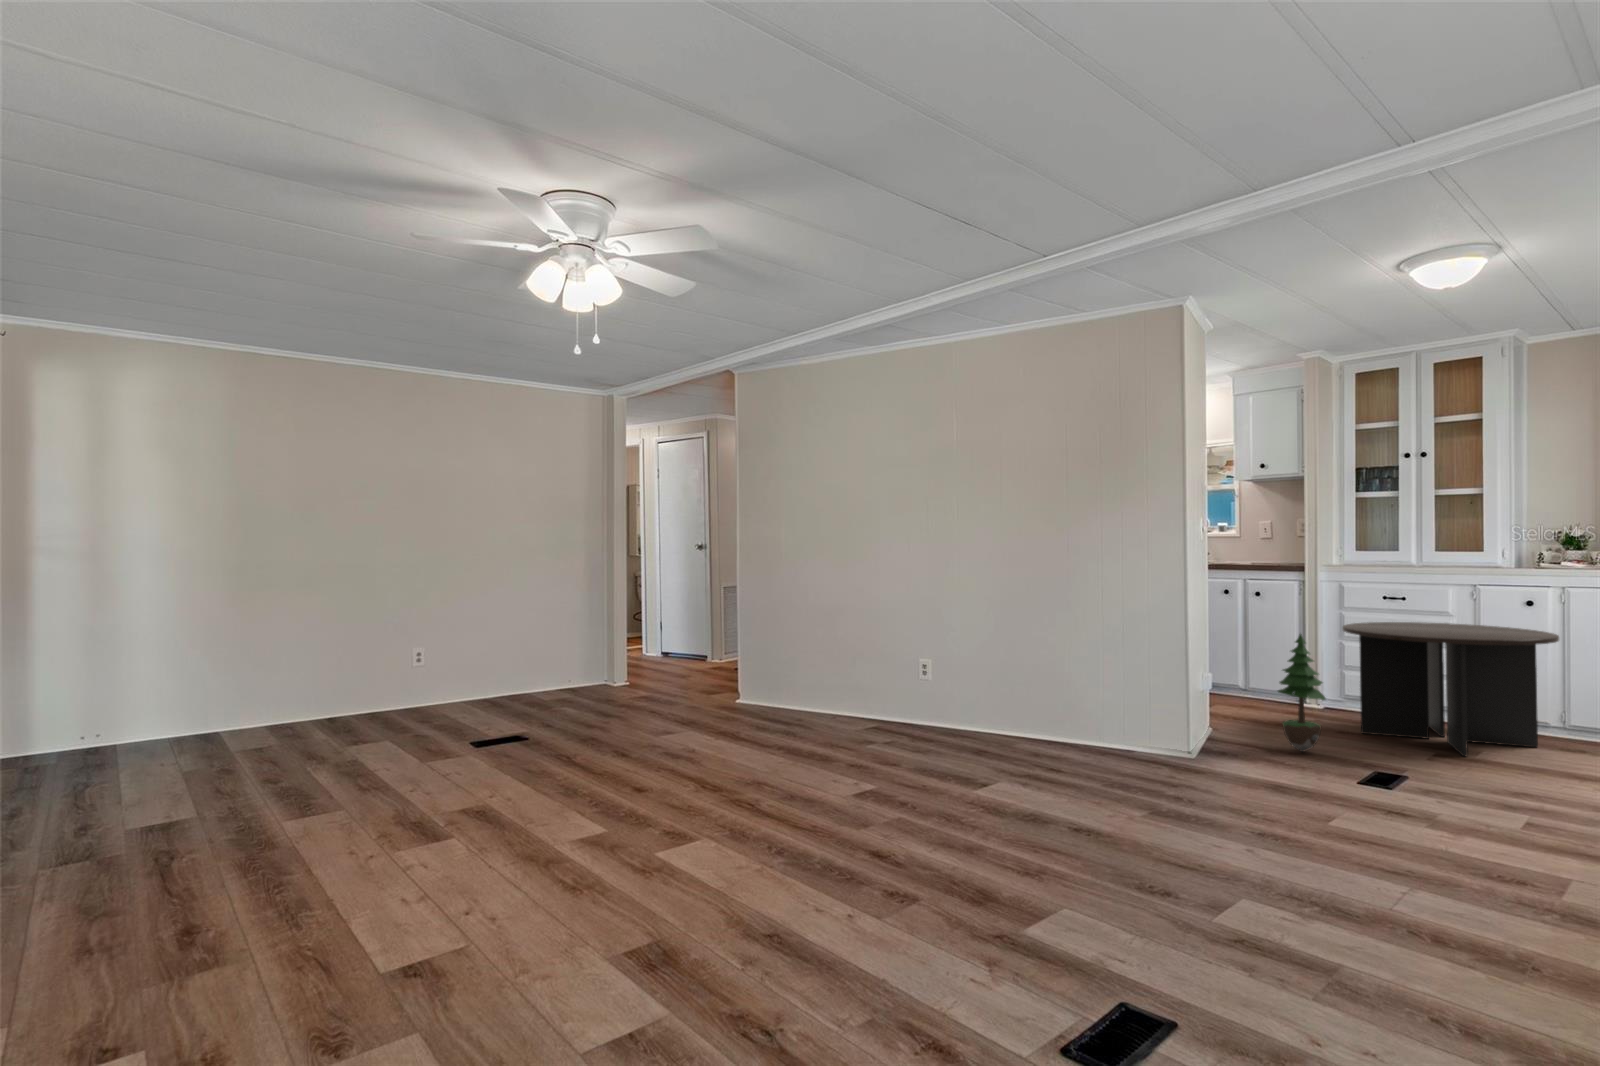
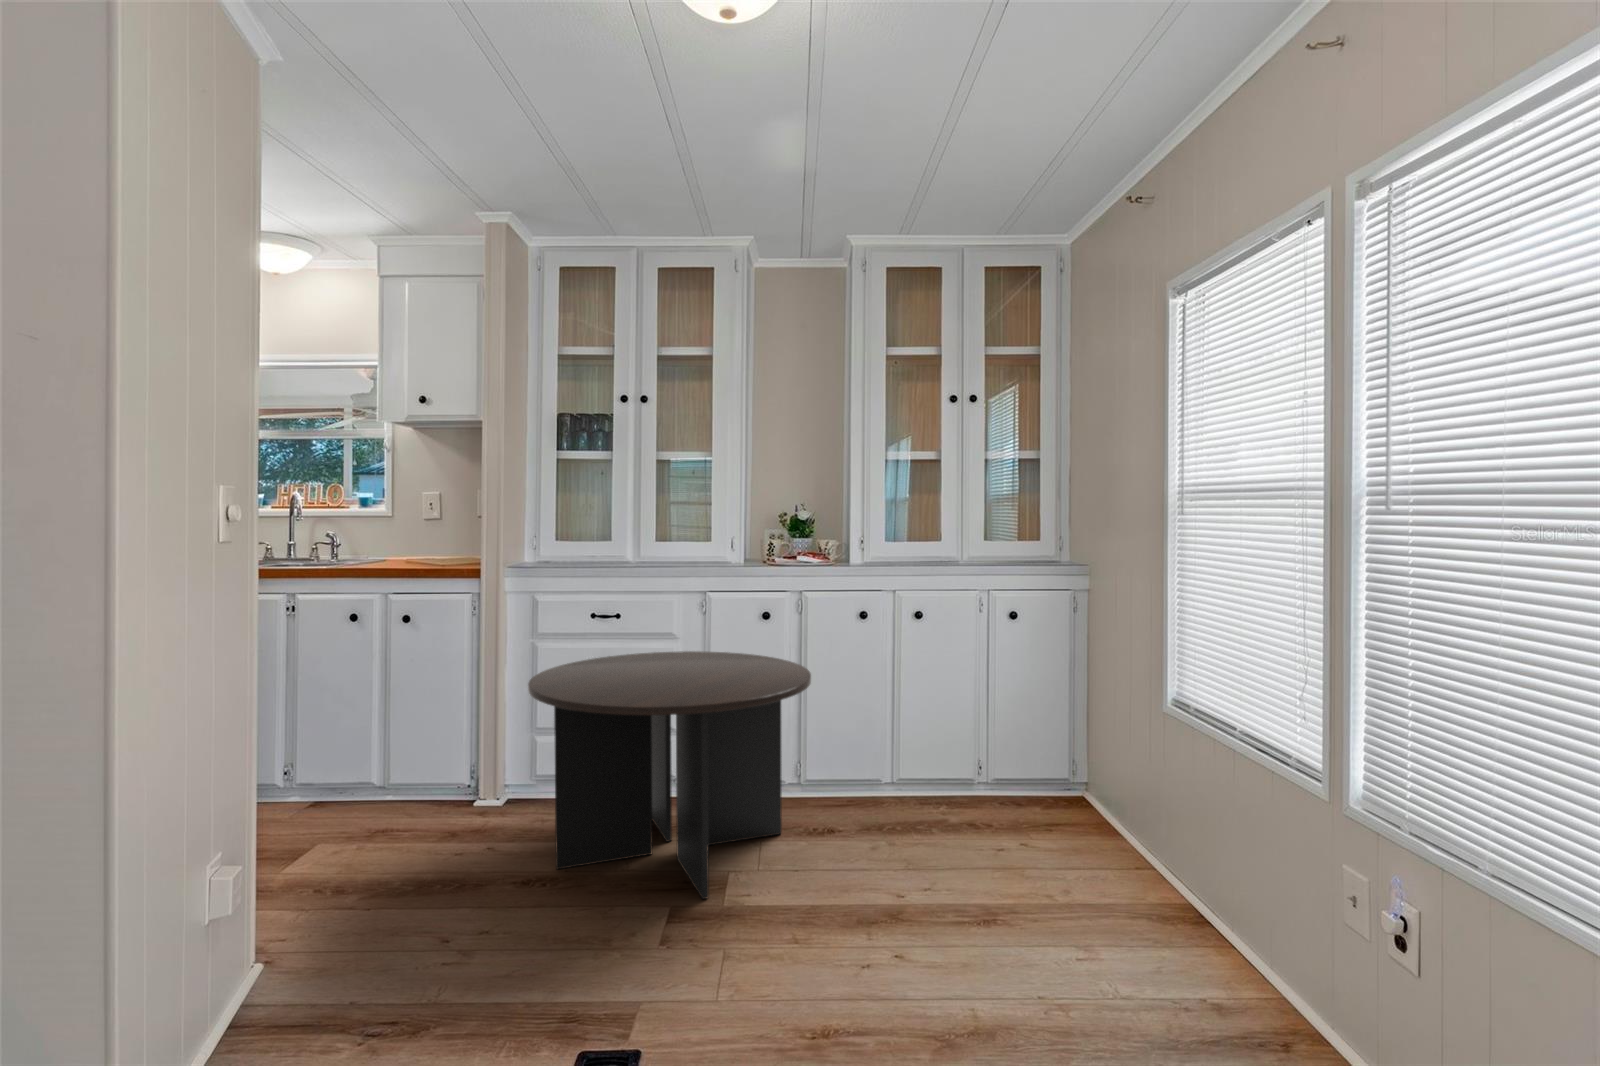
potted tree: present [1278,634,1325,752] -> none [384,736,486,995]

